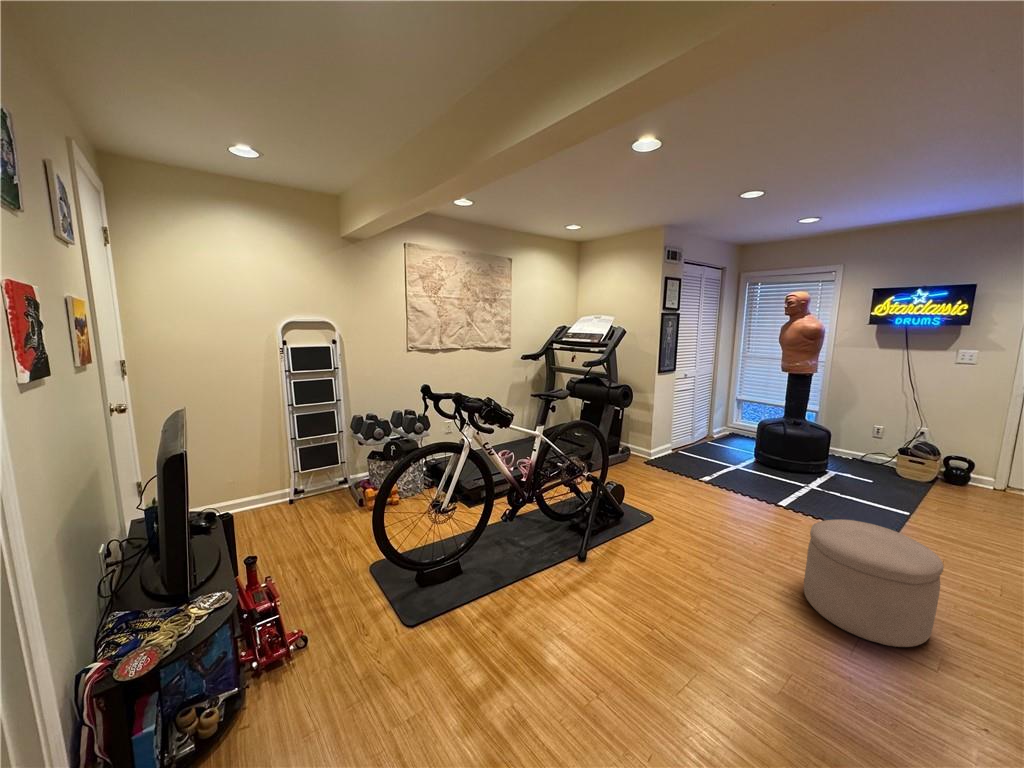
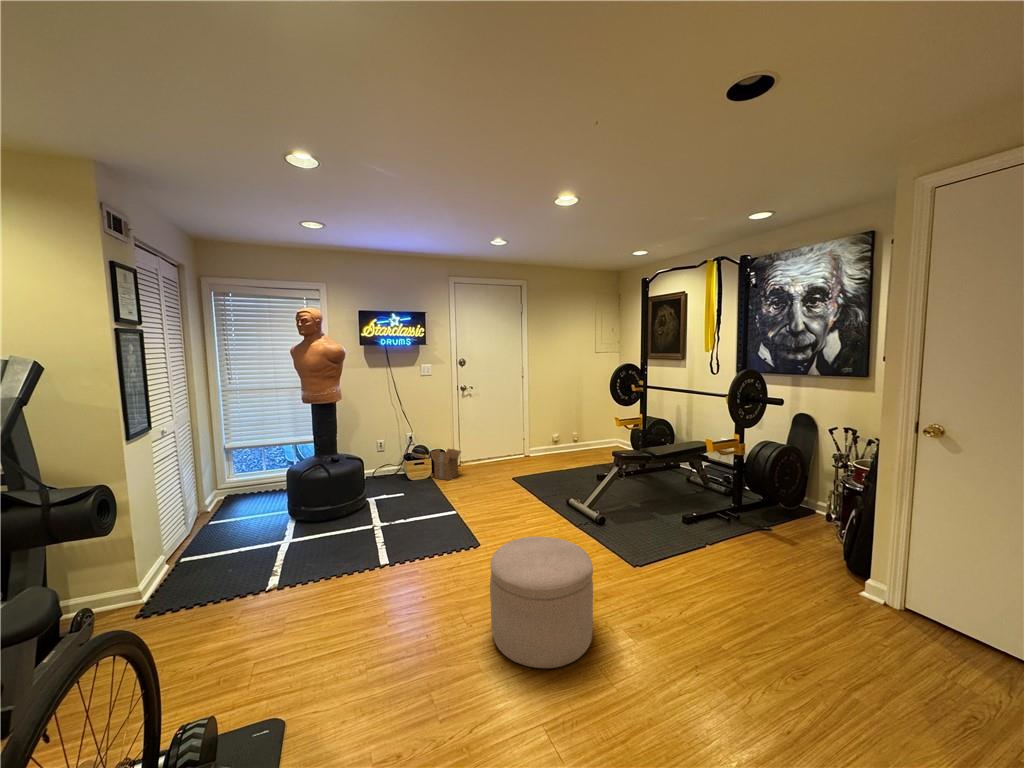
cardboard box: none [940,454,1000,495] -> present [430,449,461,480]

